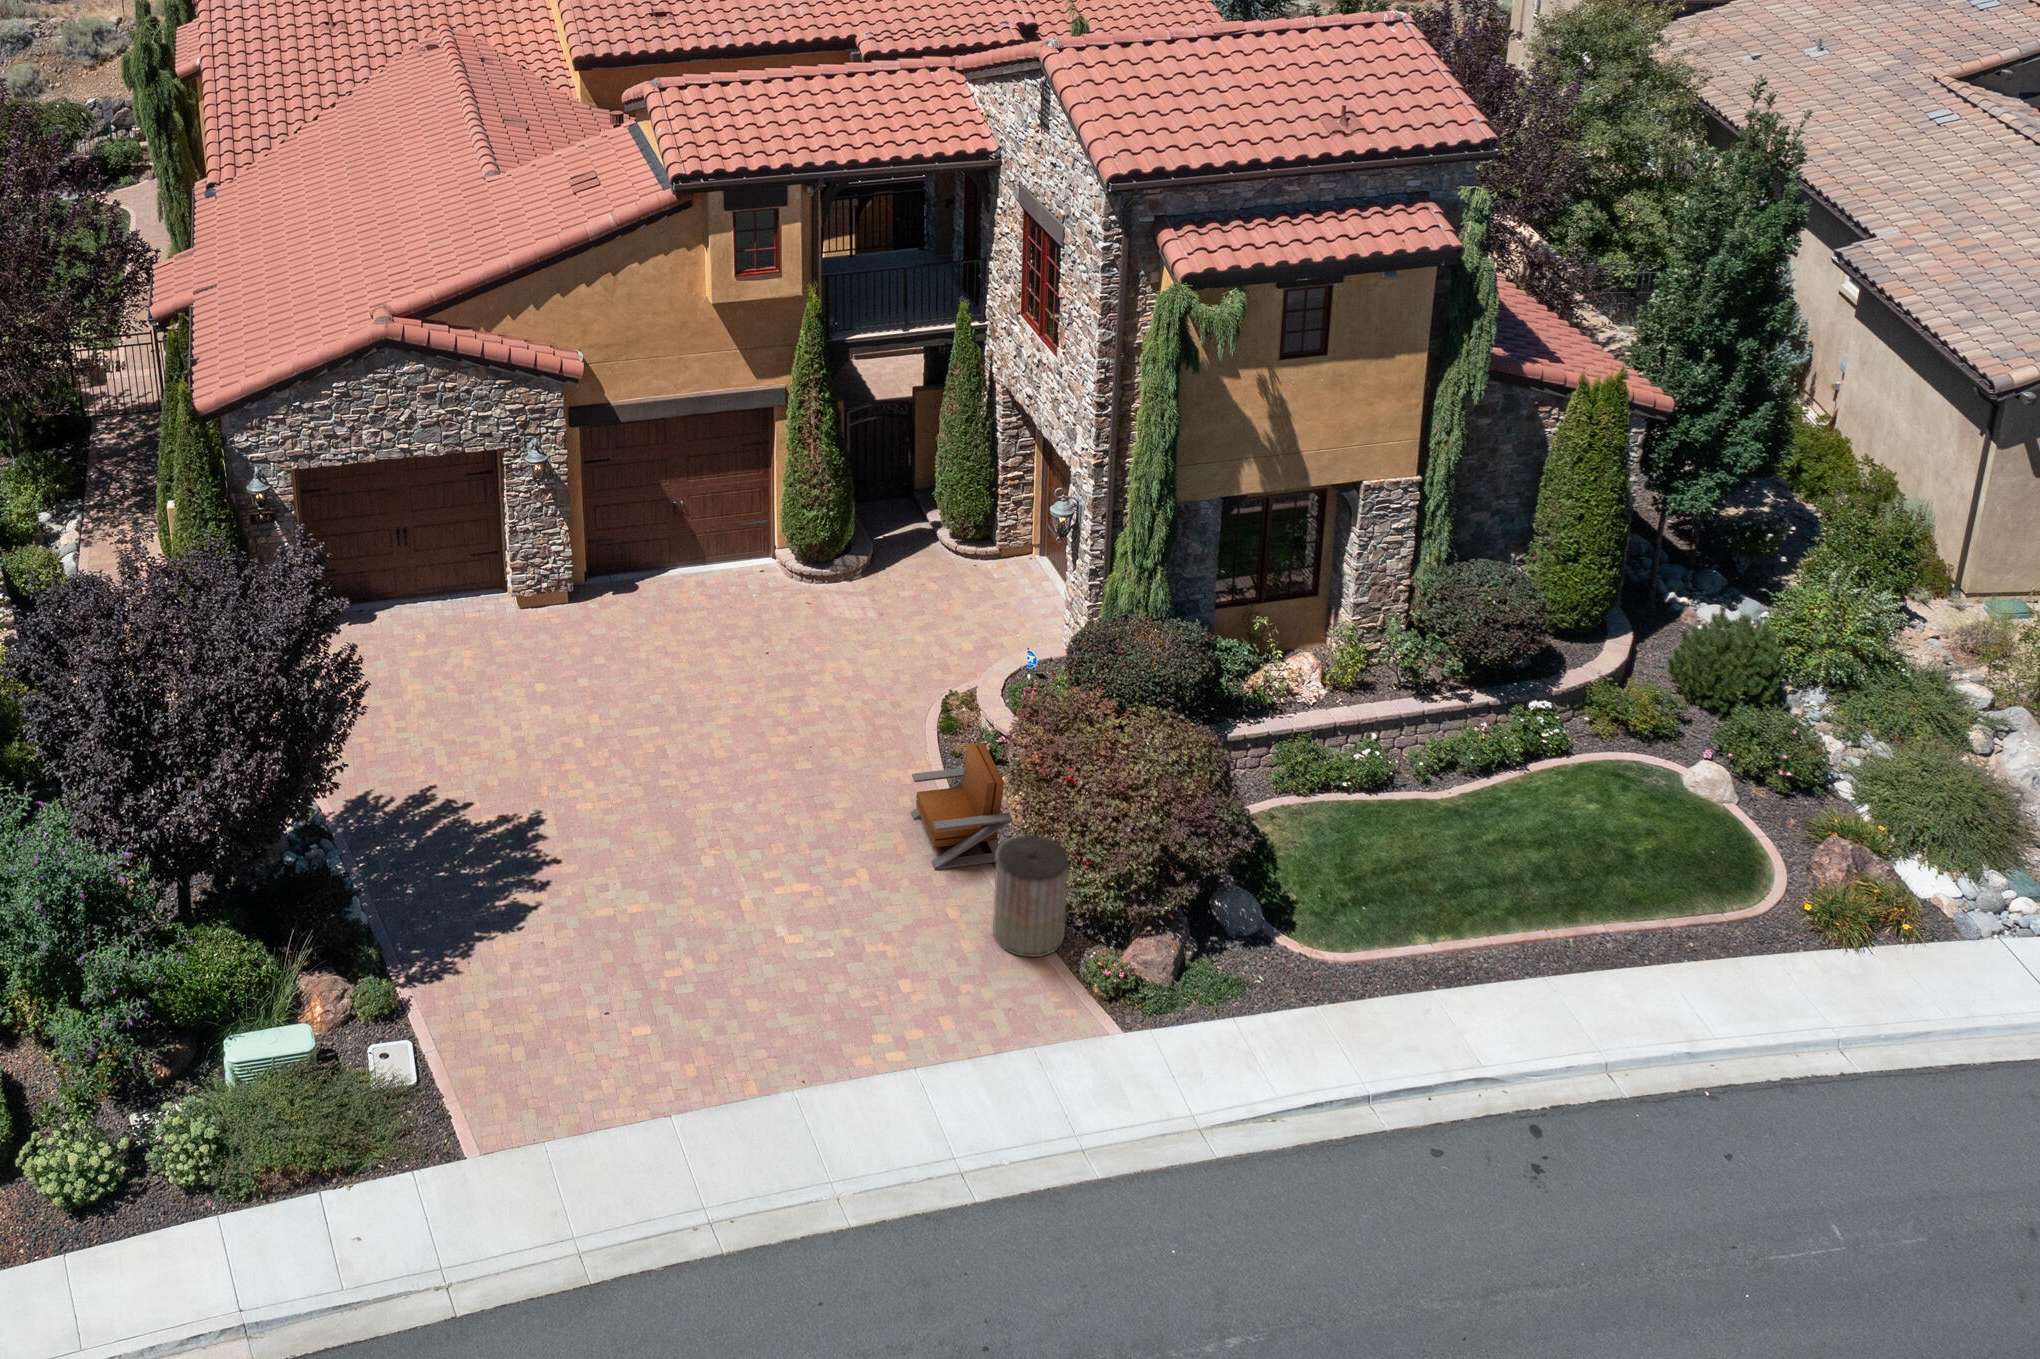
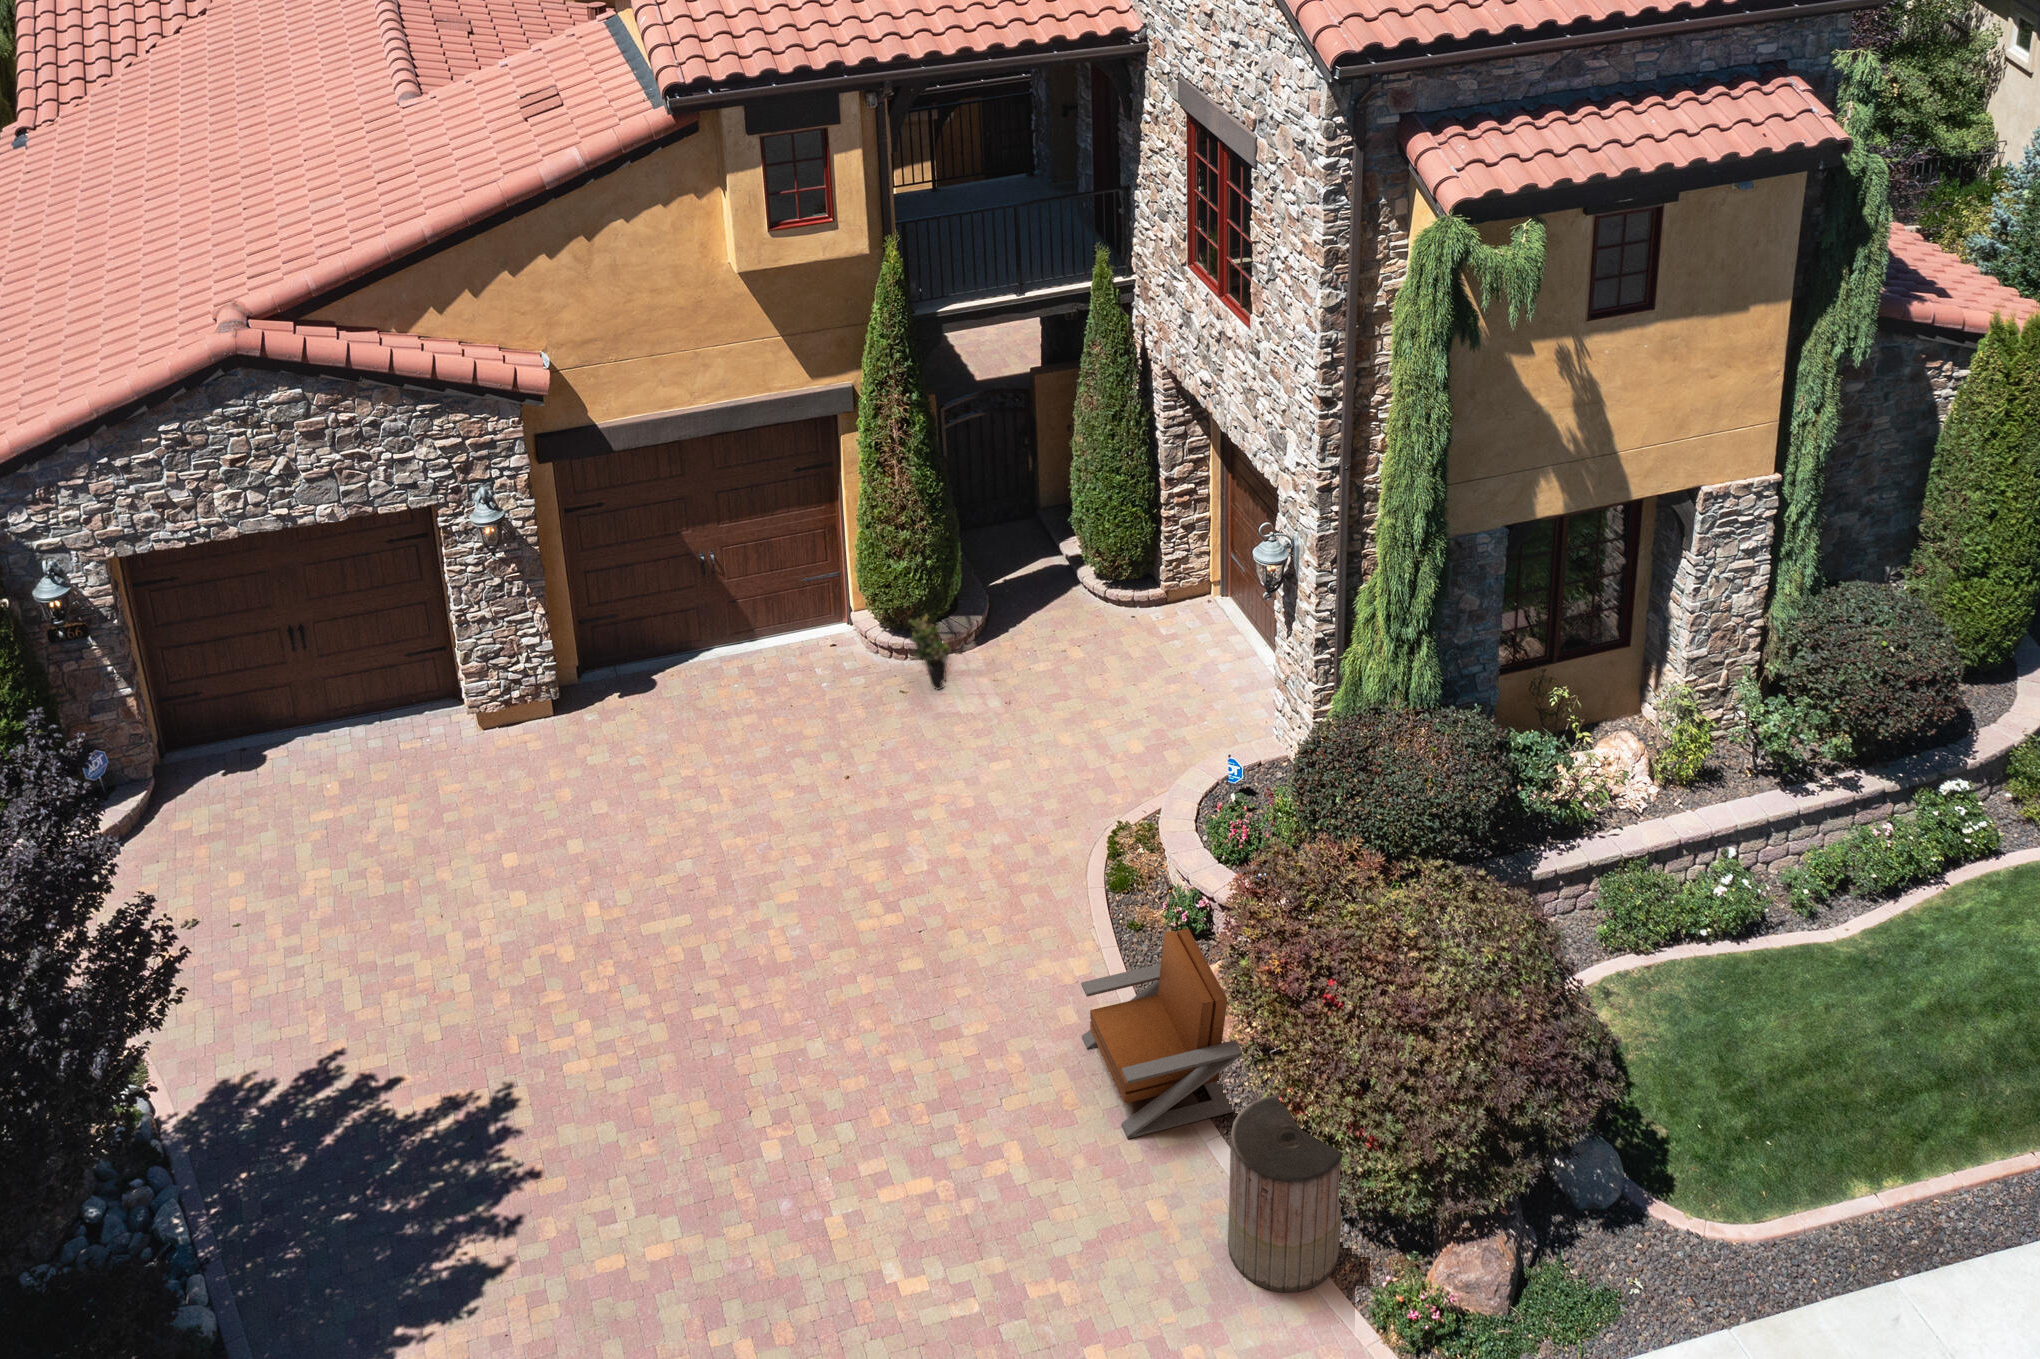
potted plant: none [812,549,841,603] -> present [910,615,950,689]

